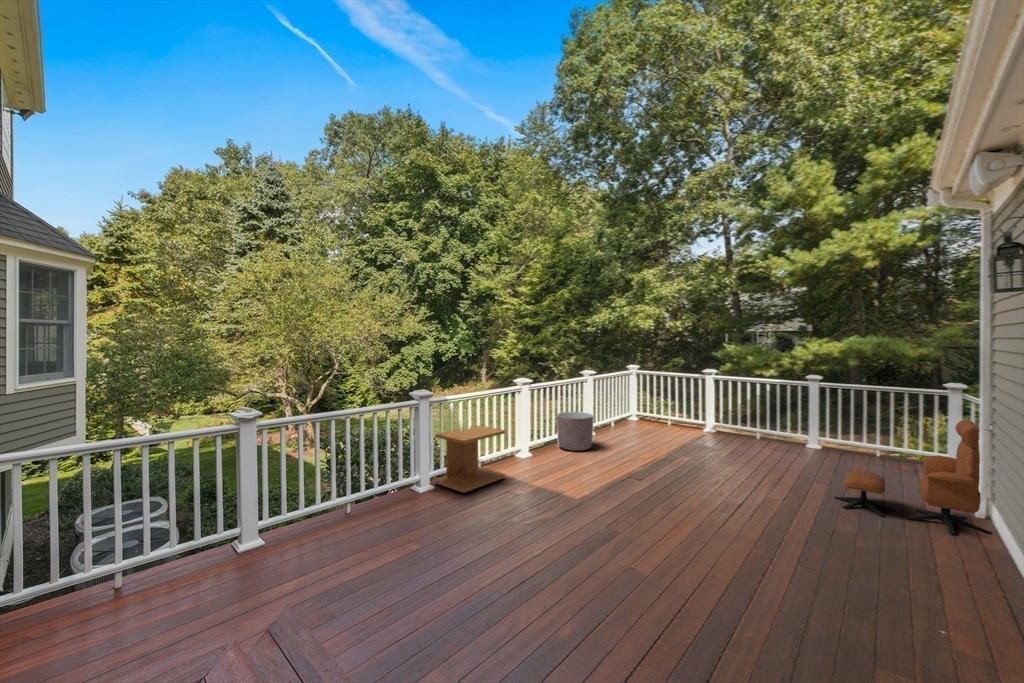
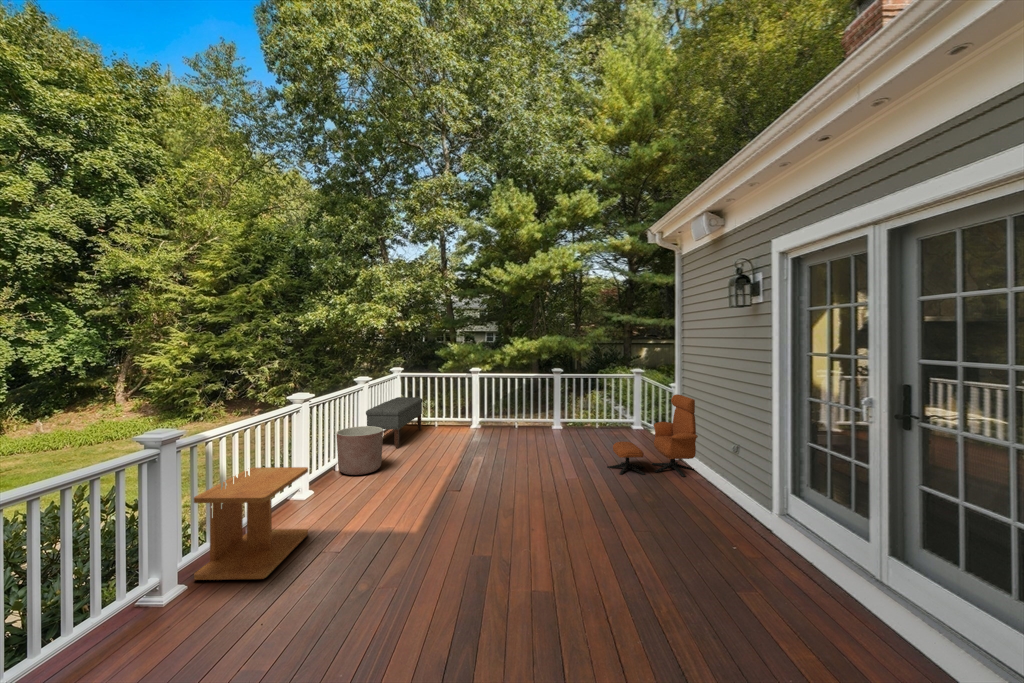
bench: none [595,393,659,437] -> present [366,397,423,448]

